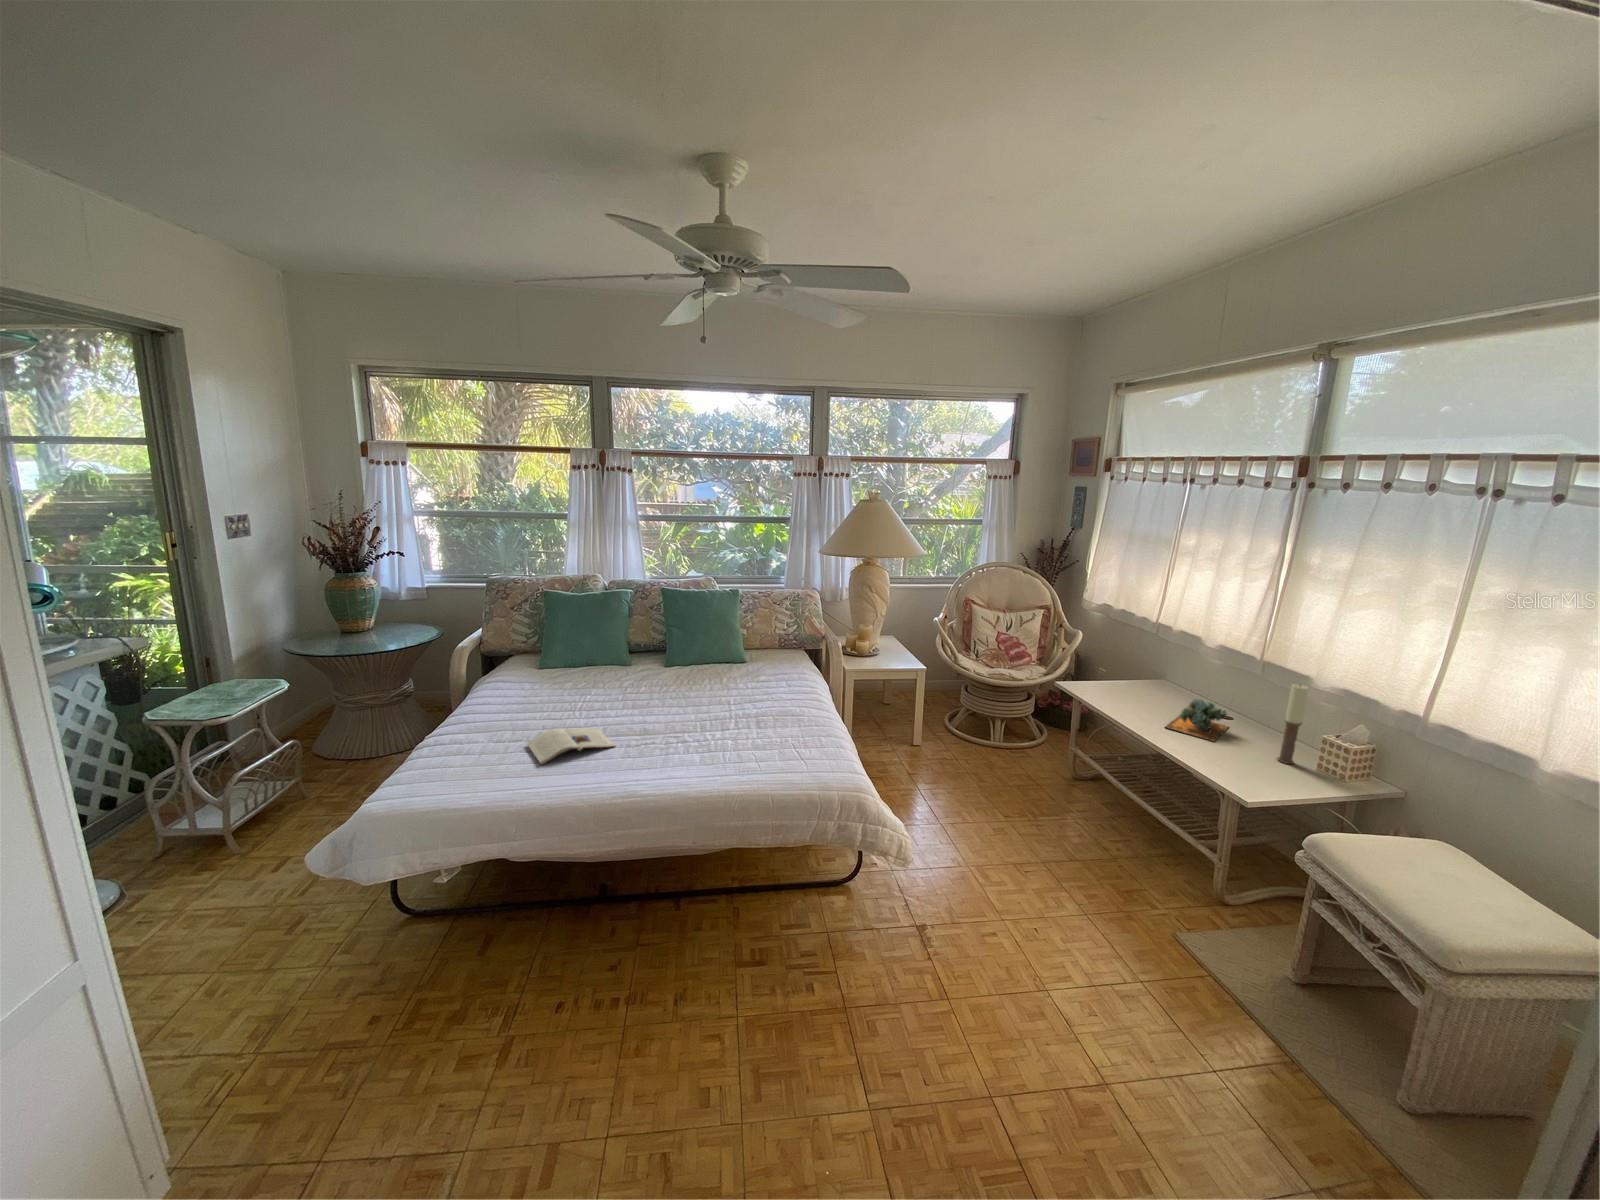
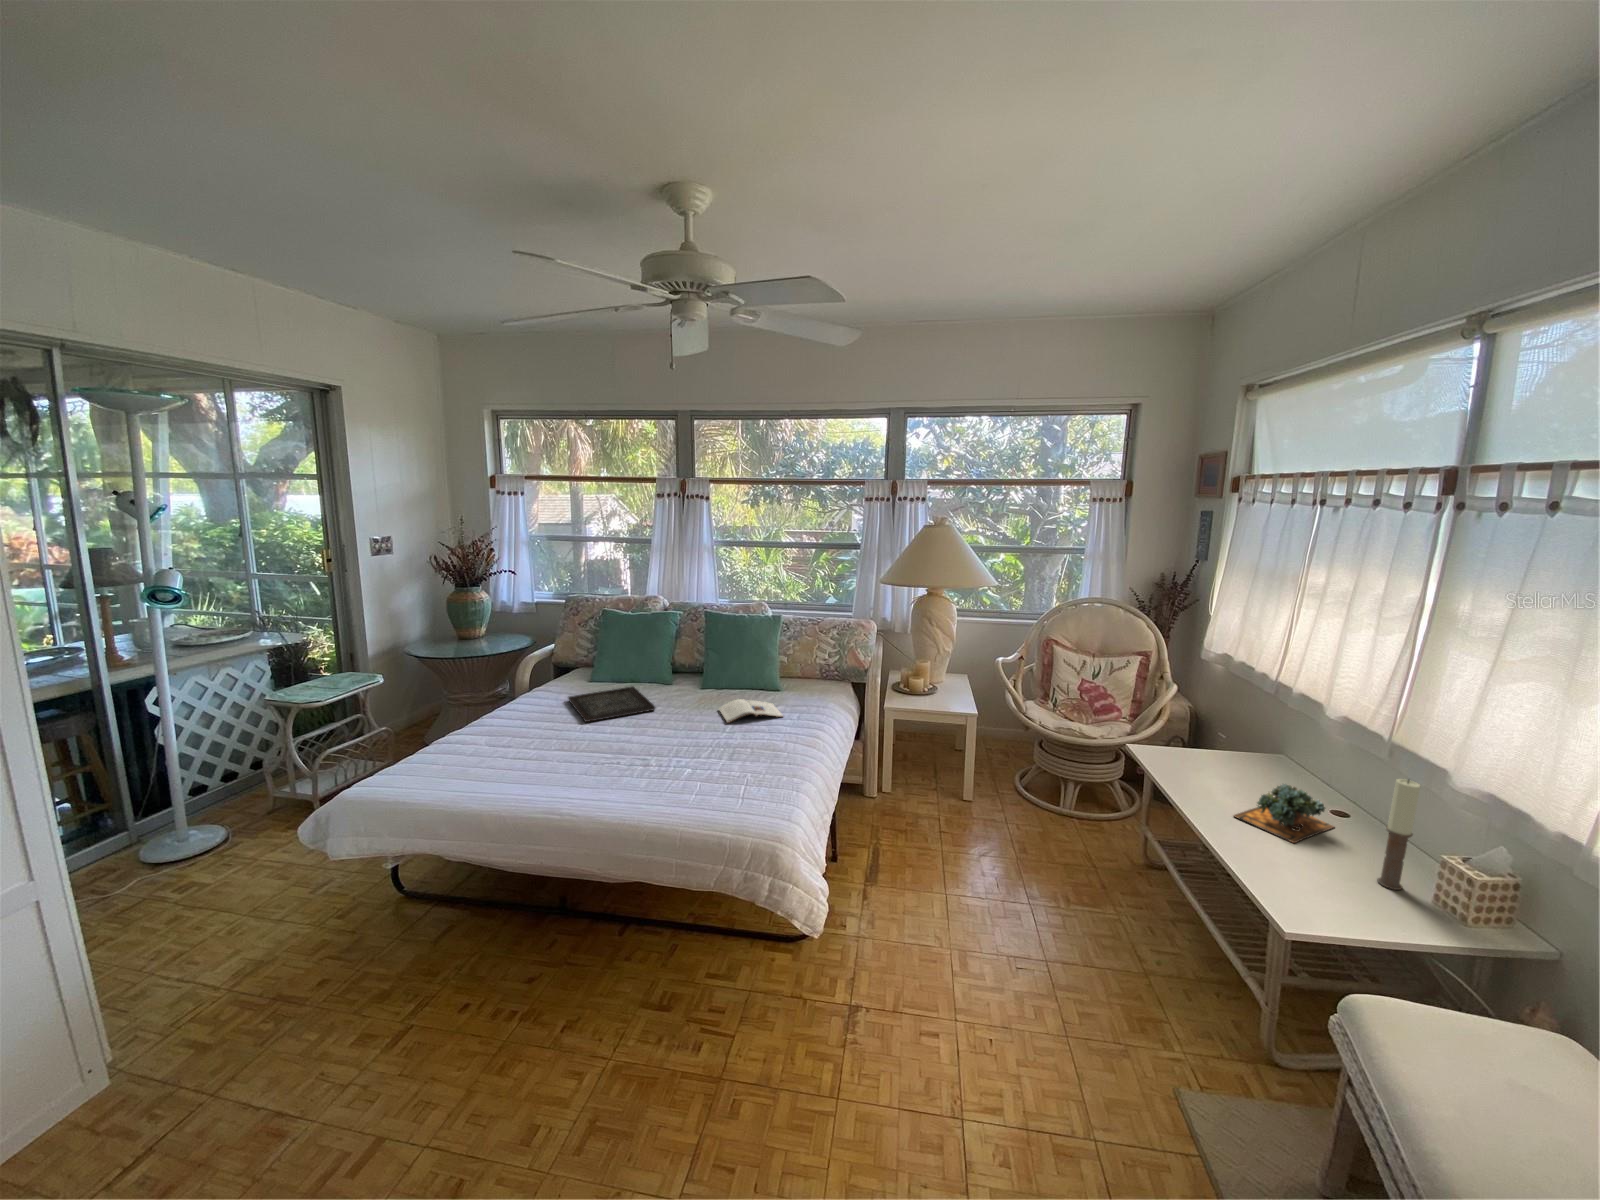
tray: none [537,669,643,709] -> present [568,686,655,722]
magazine: present [527,728,615,764] -> present [719,699,783,723]

